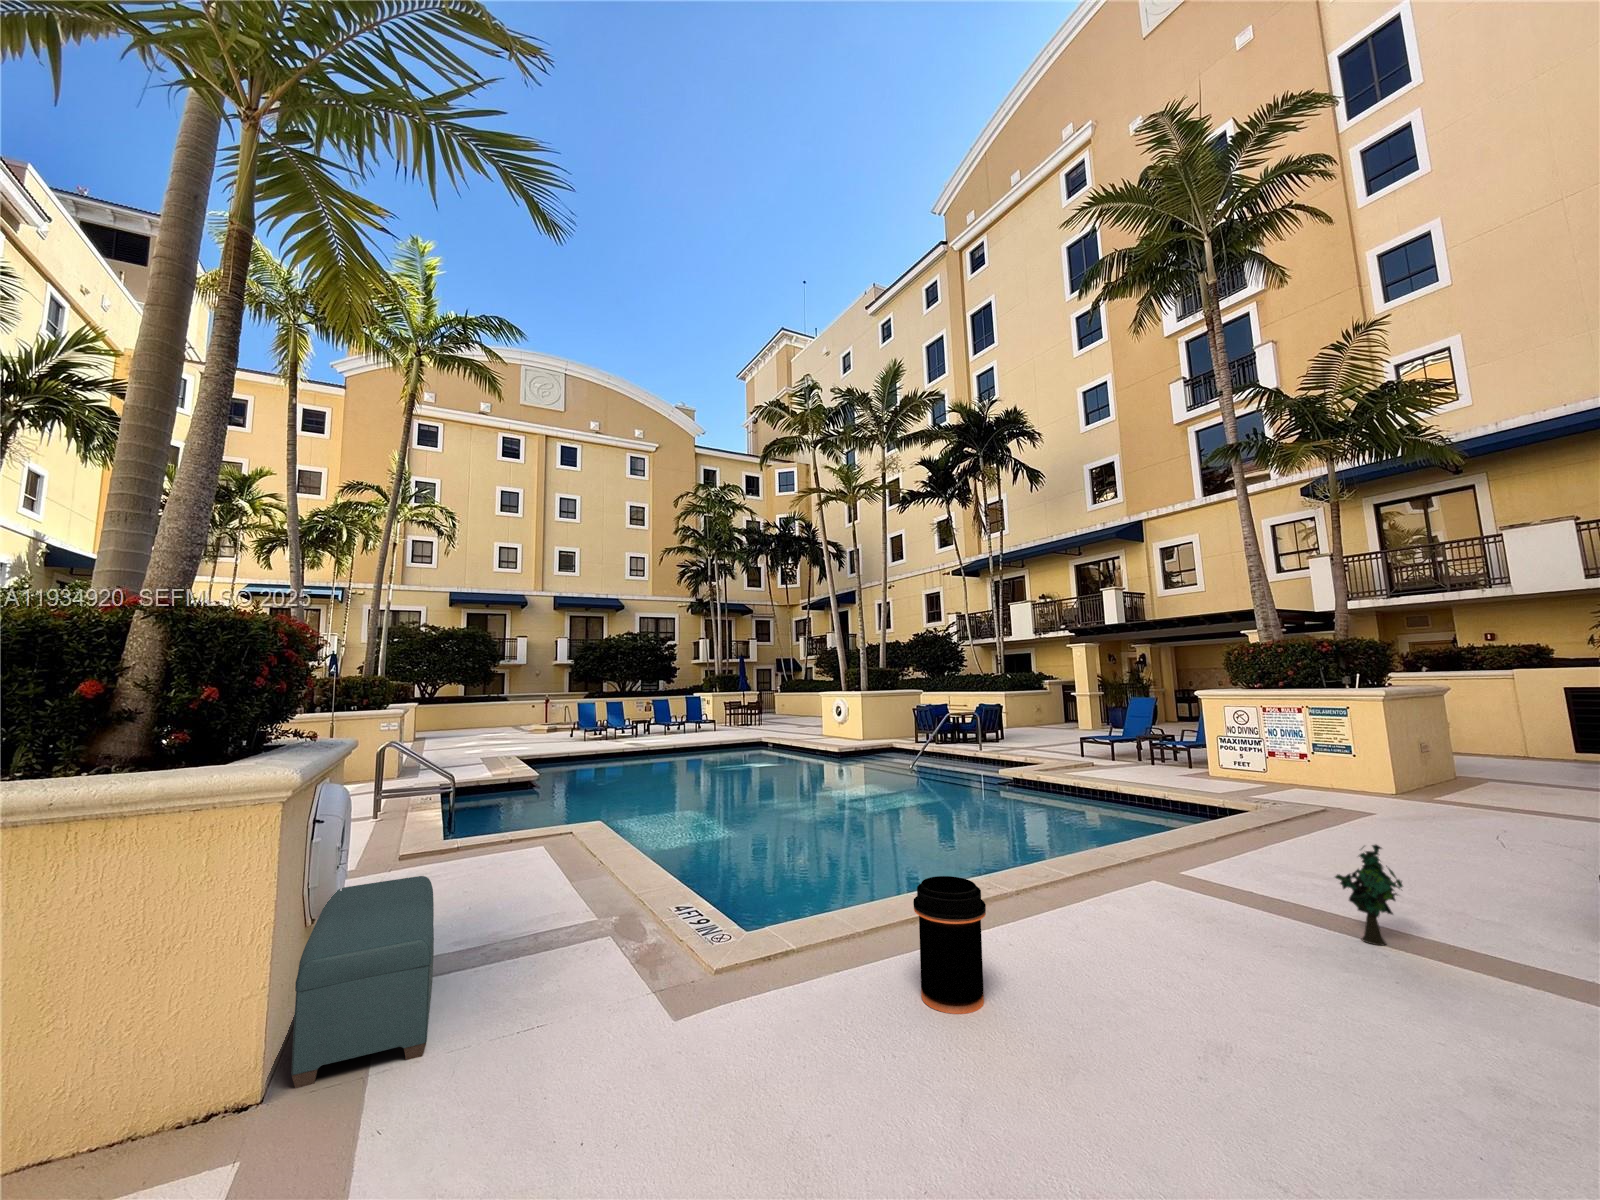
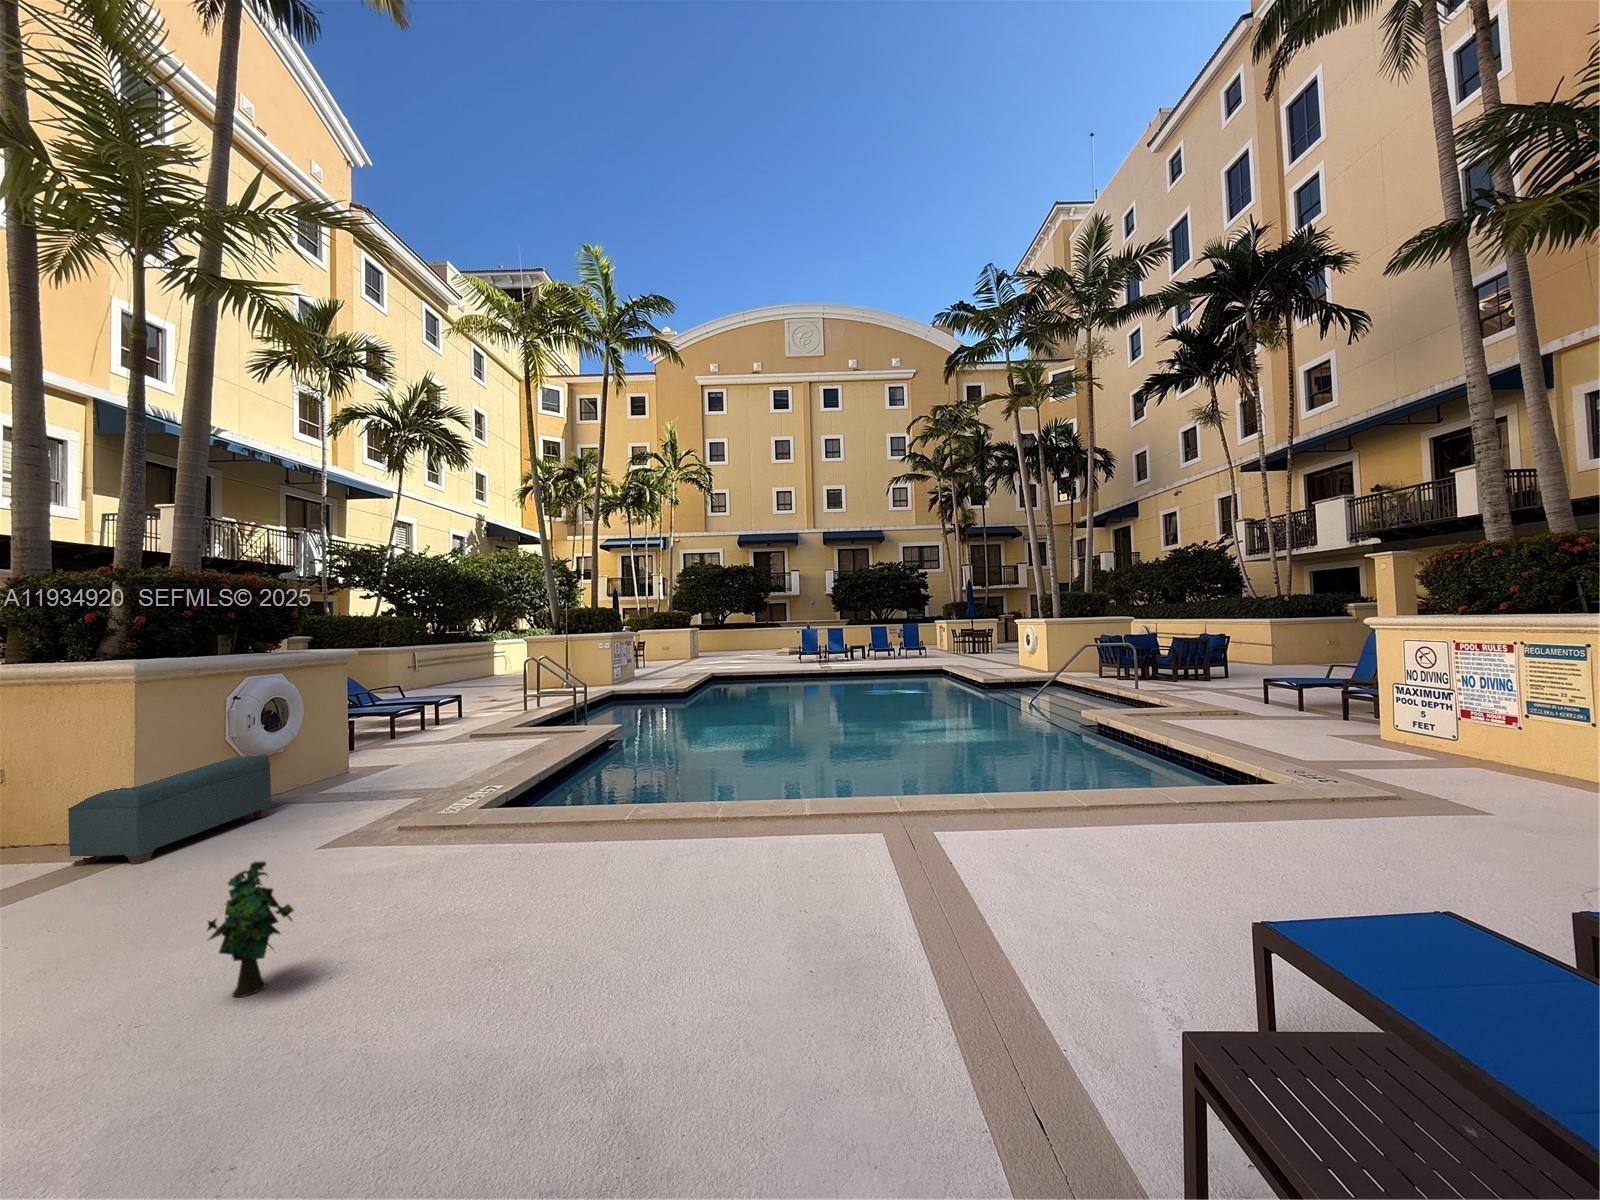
decorative plant: present [1335,845,1403,945] -> present [208,861,294,997]
trash can: present [913,876,986,1014] -> none [364,799,442,923]

